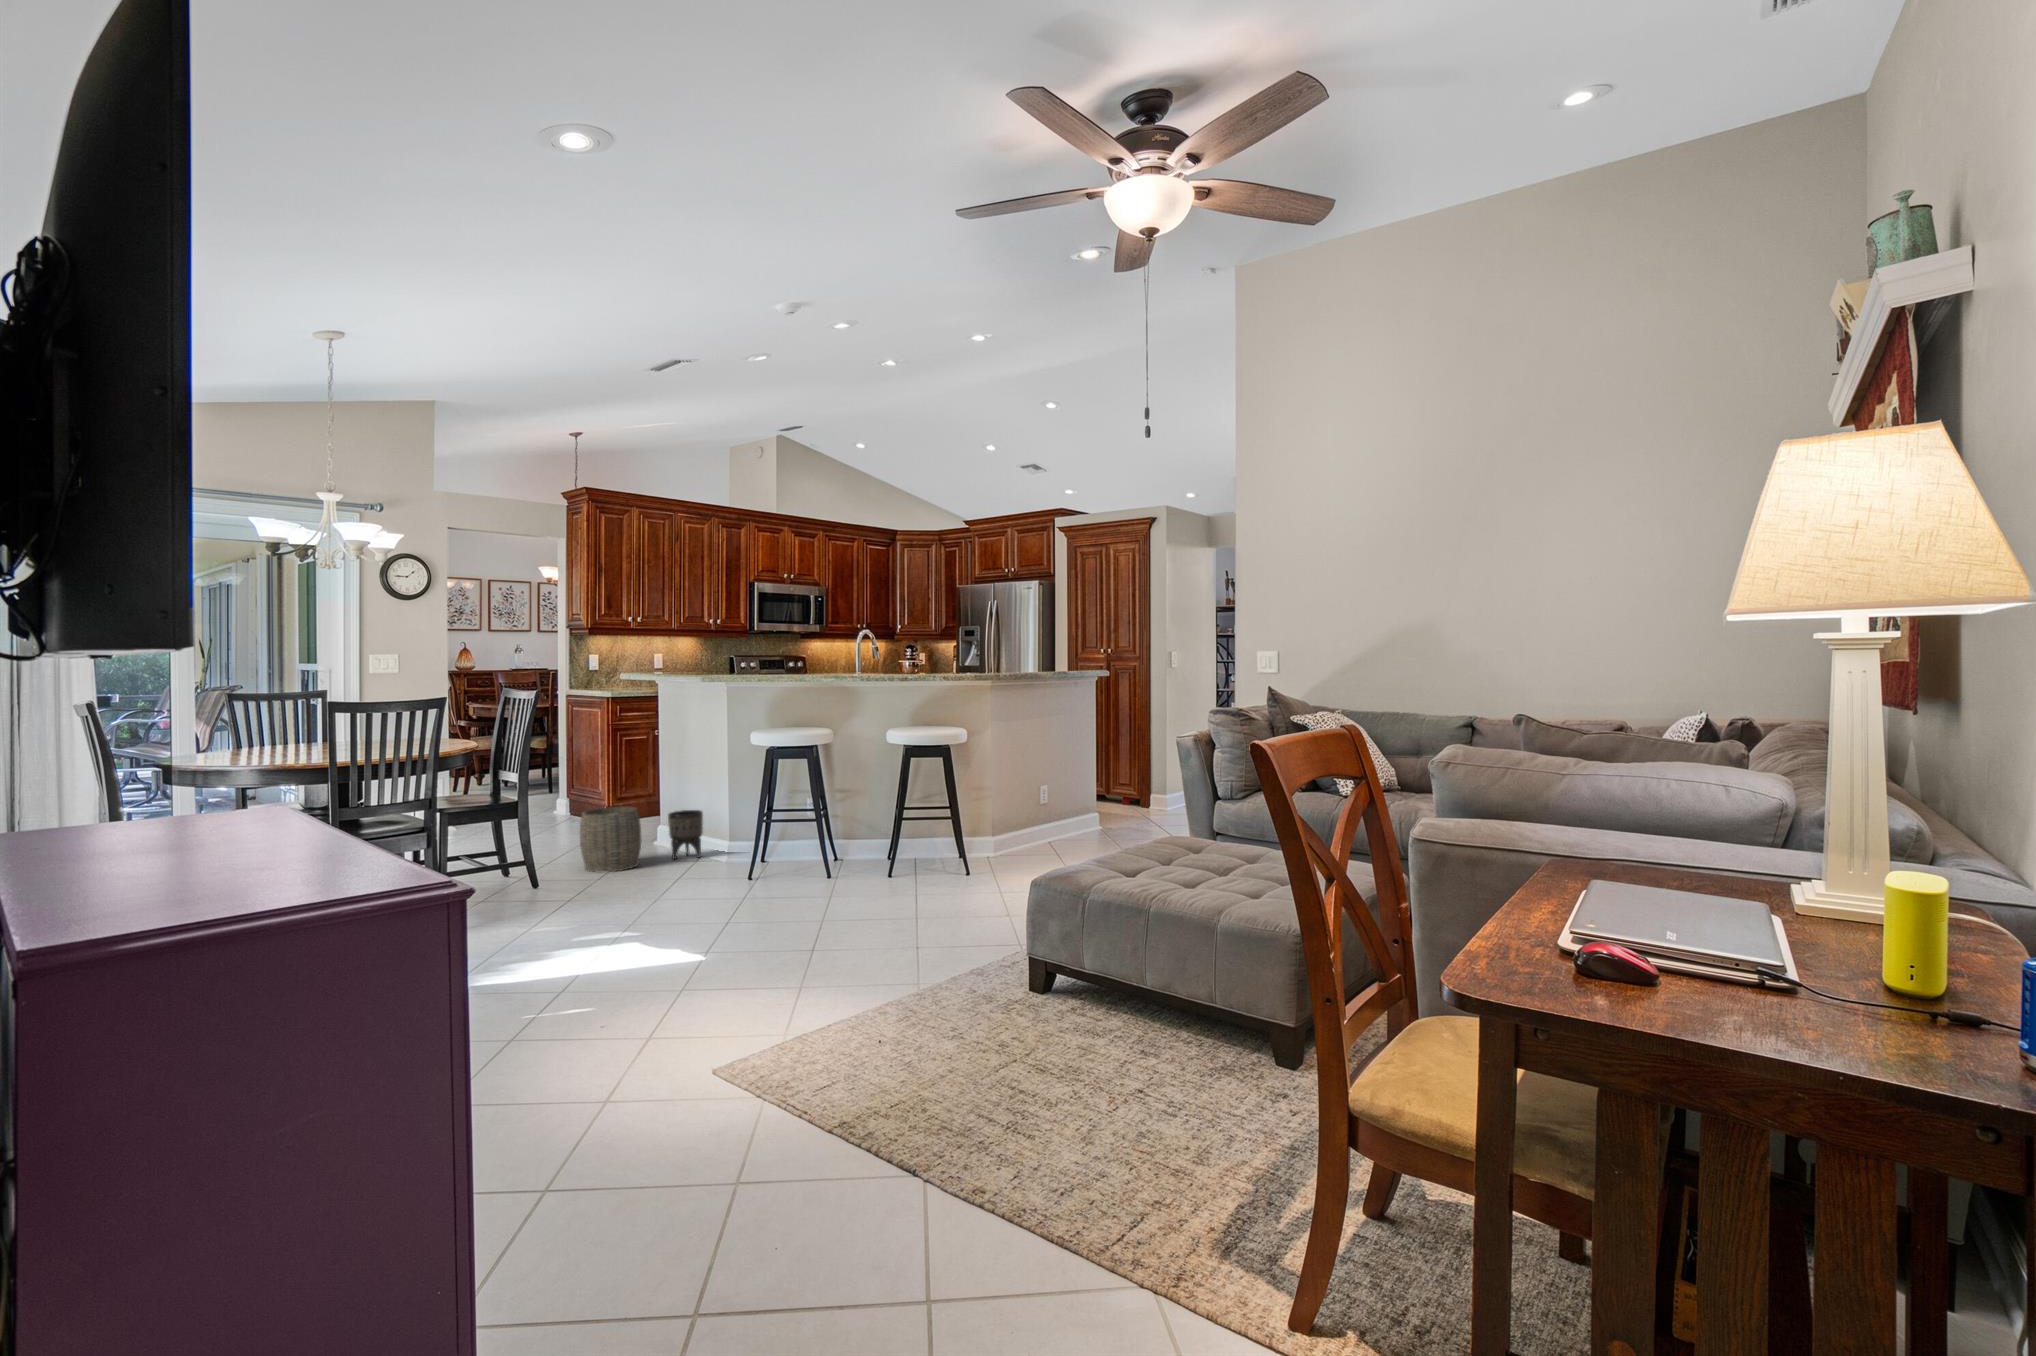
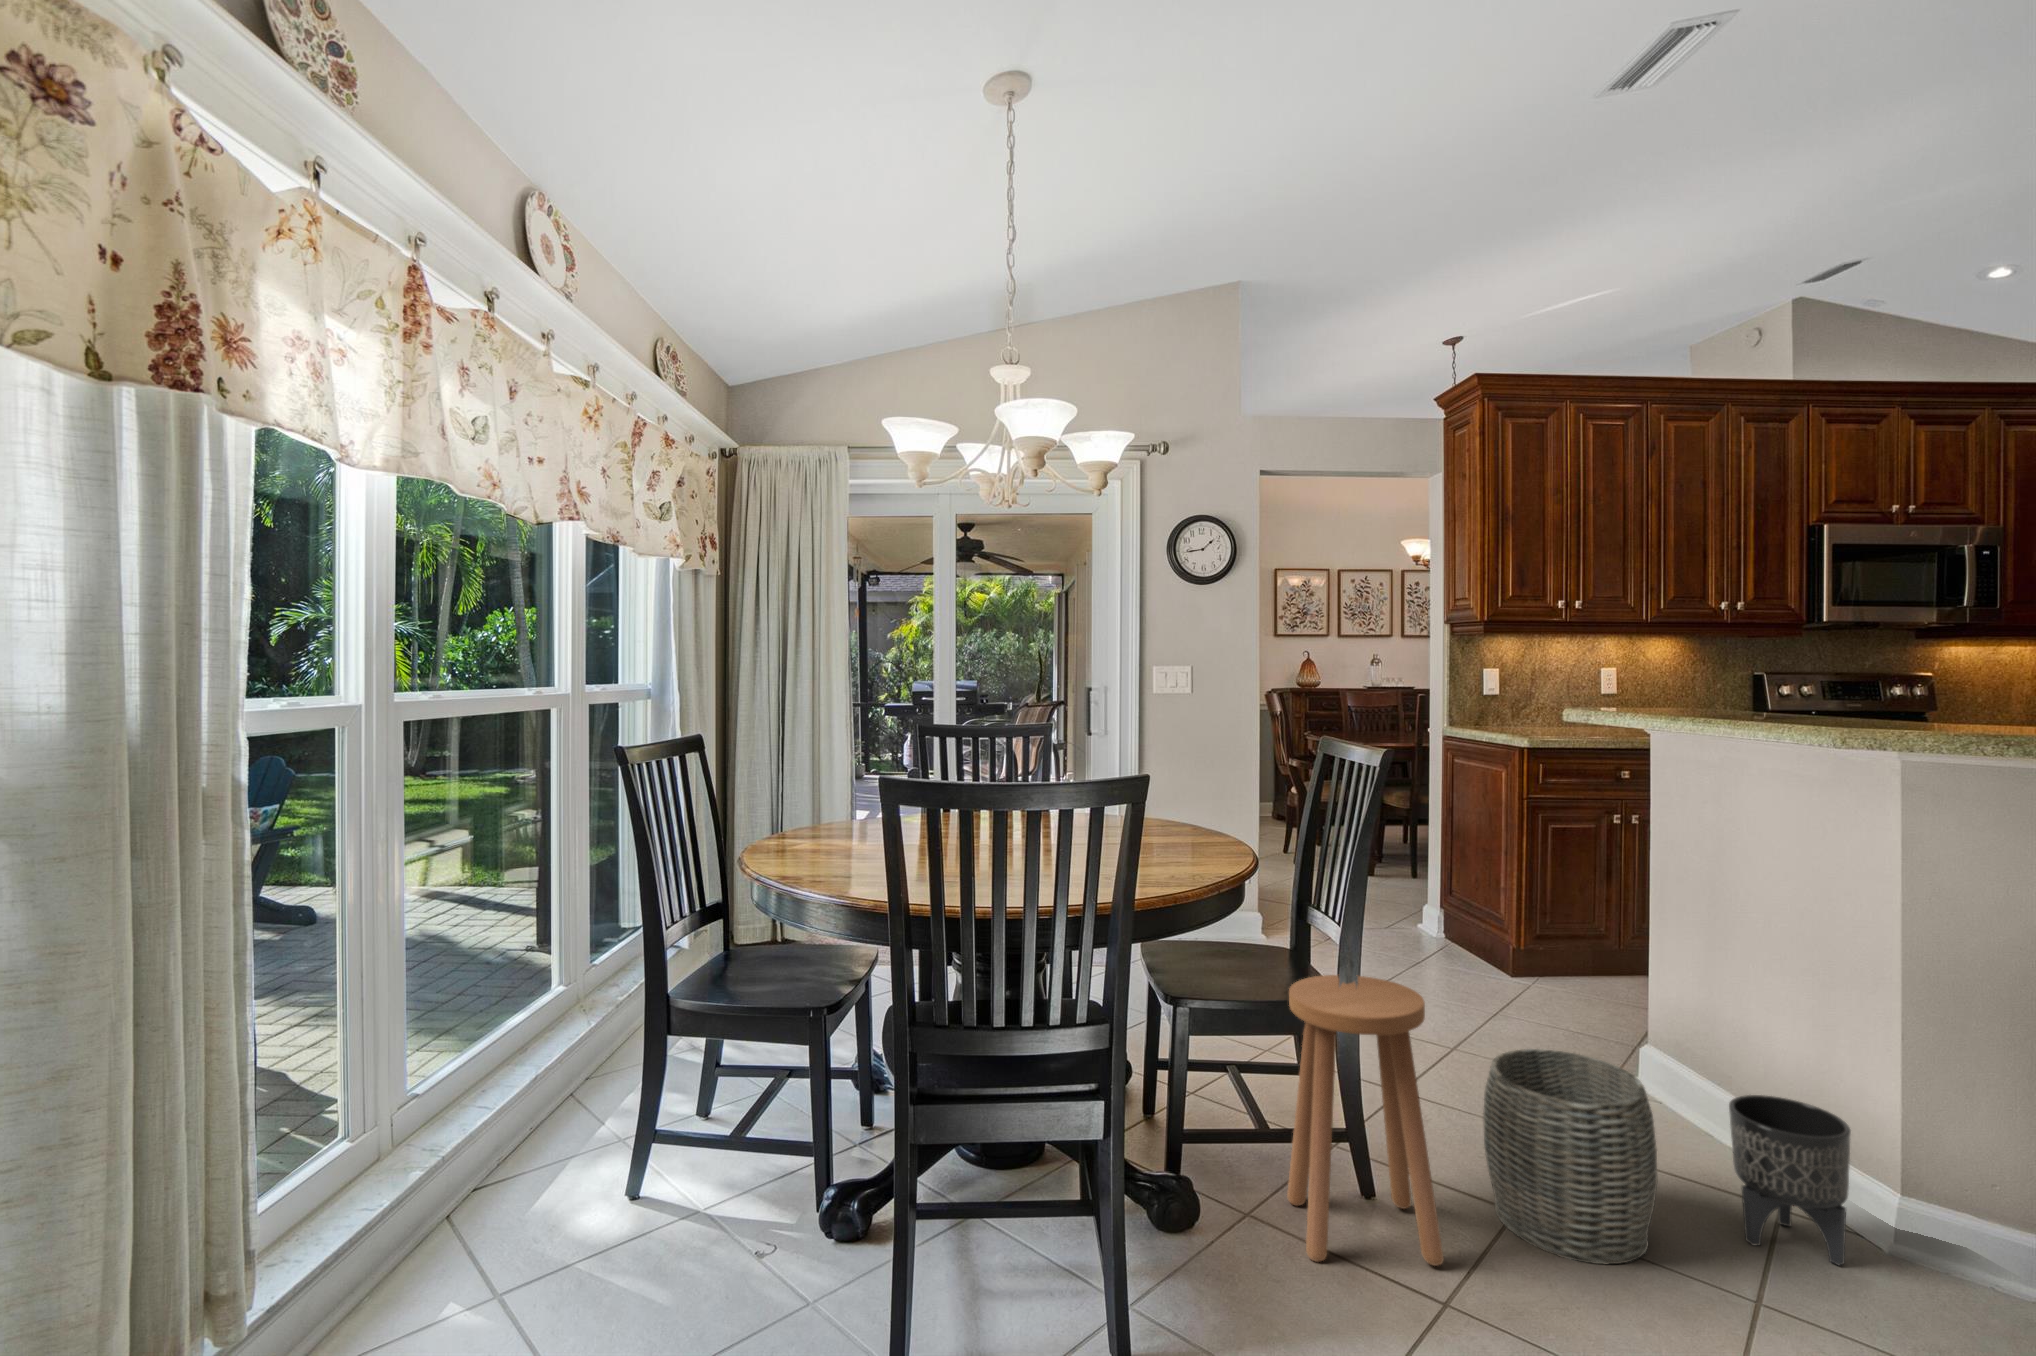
stool: none [498,783,564,888] -> present [1287,975,1444,1266]

